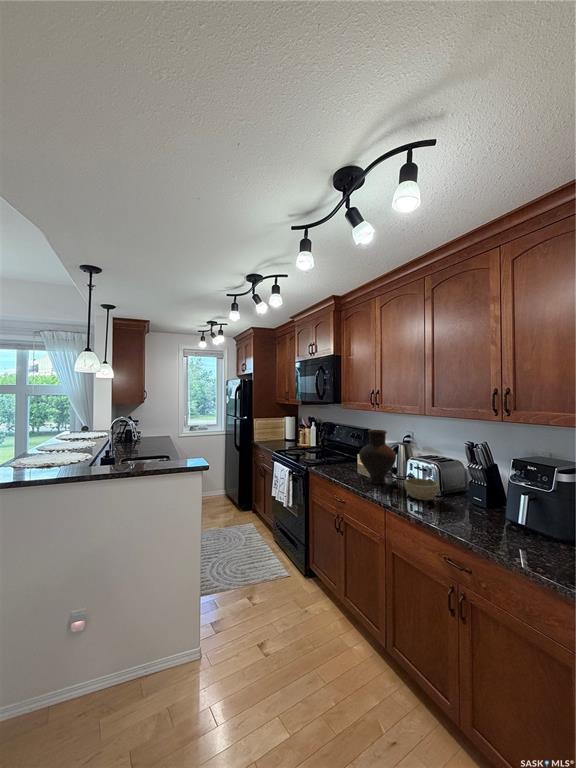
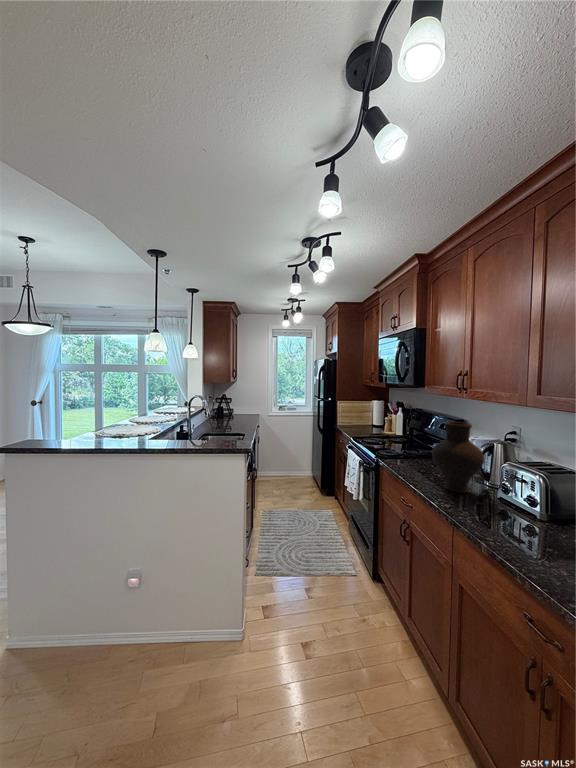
bowl: present [404,478,439,500] -> none [485,492,542,527]

